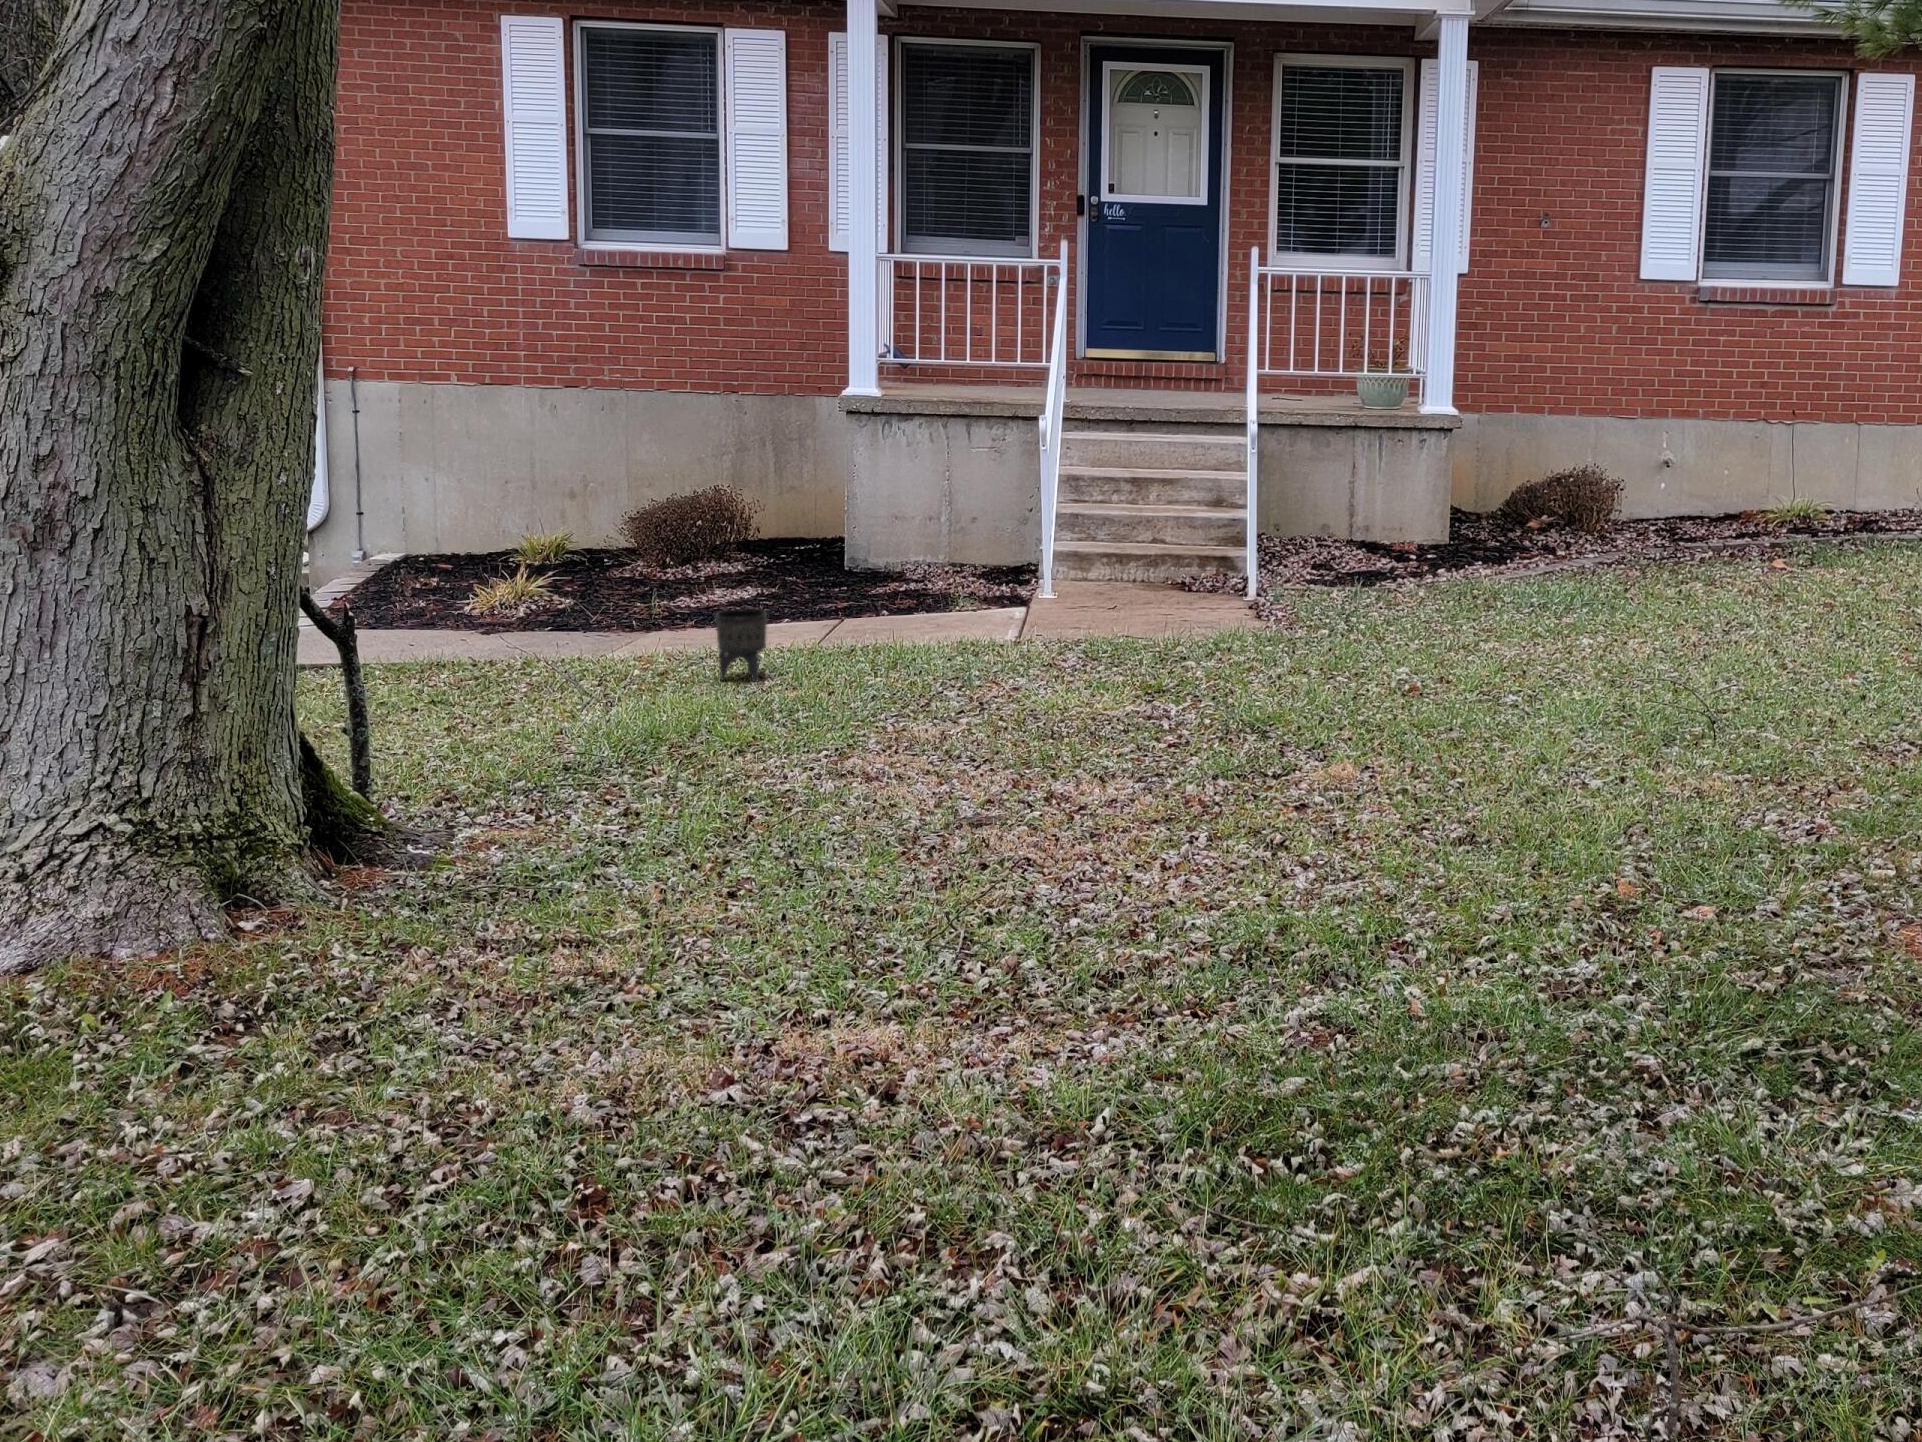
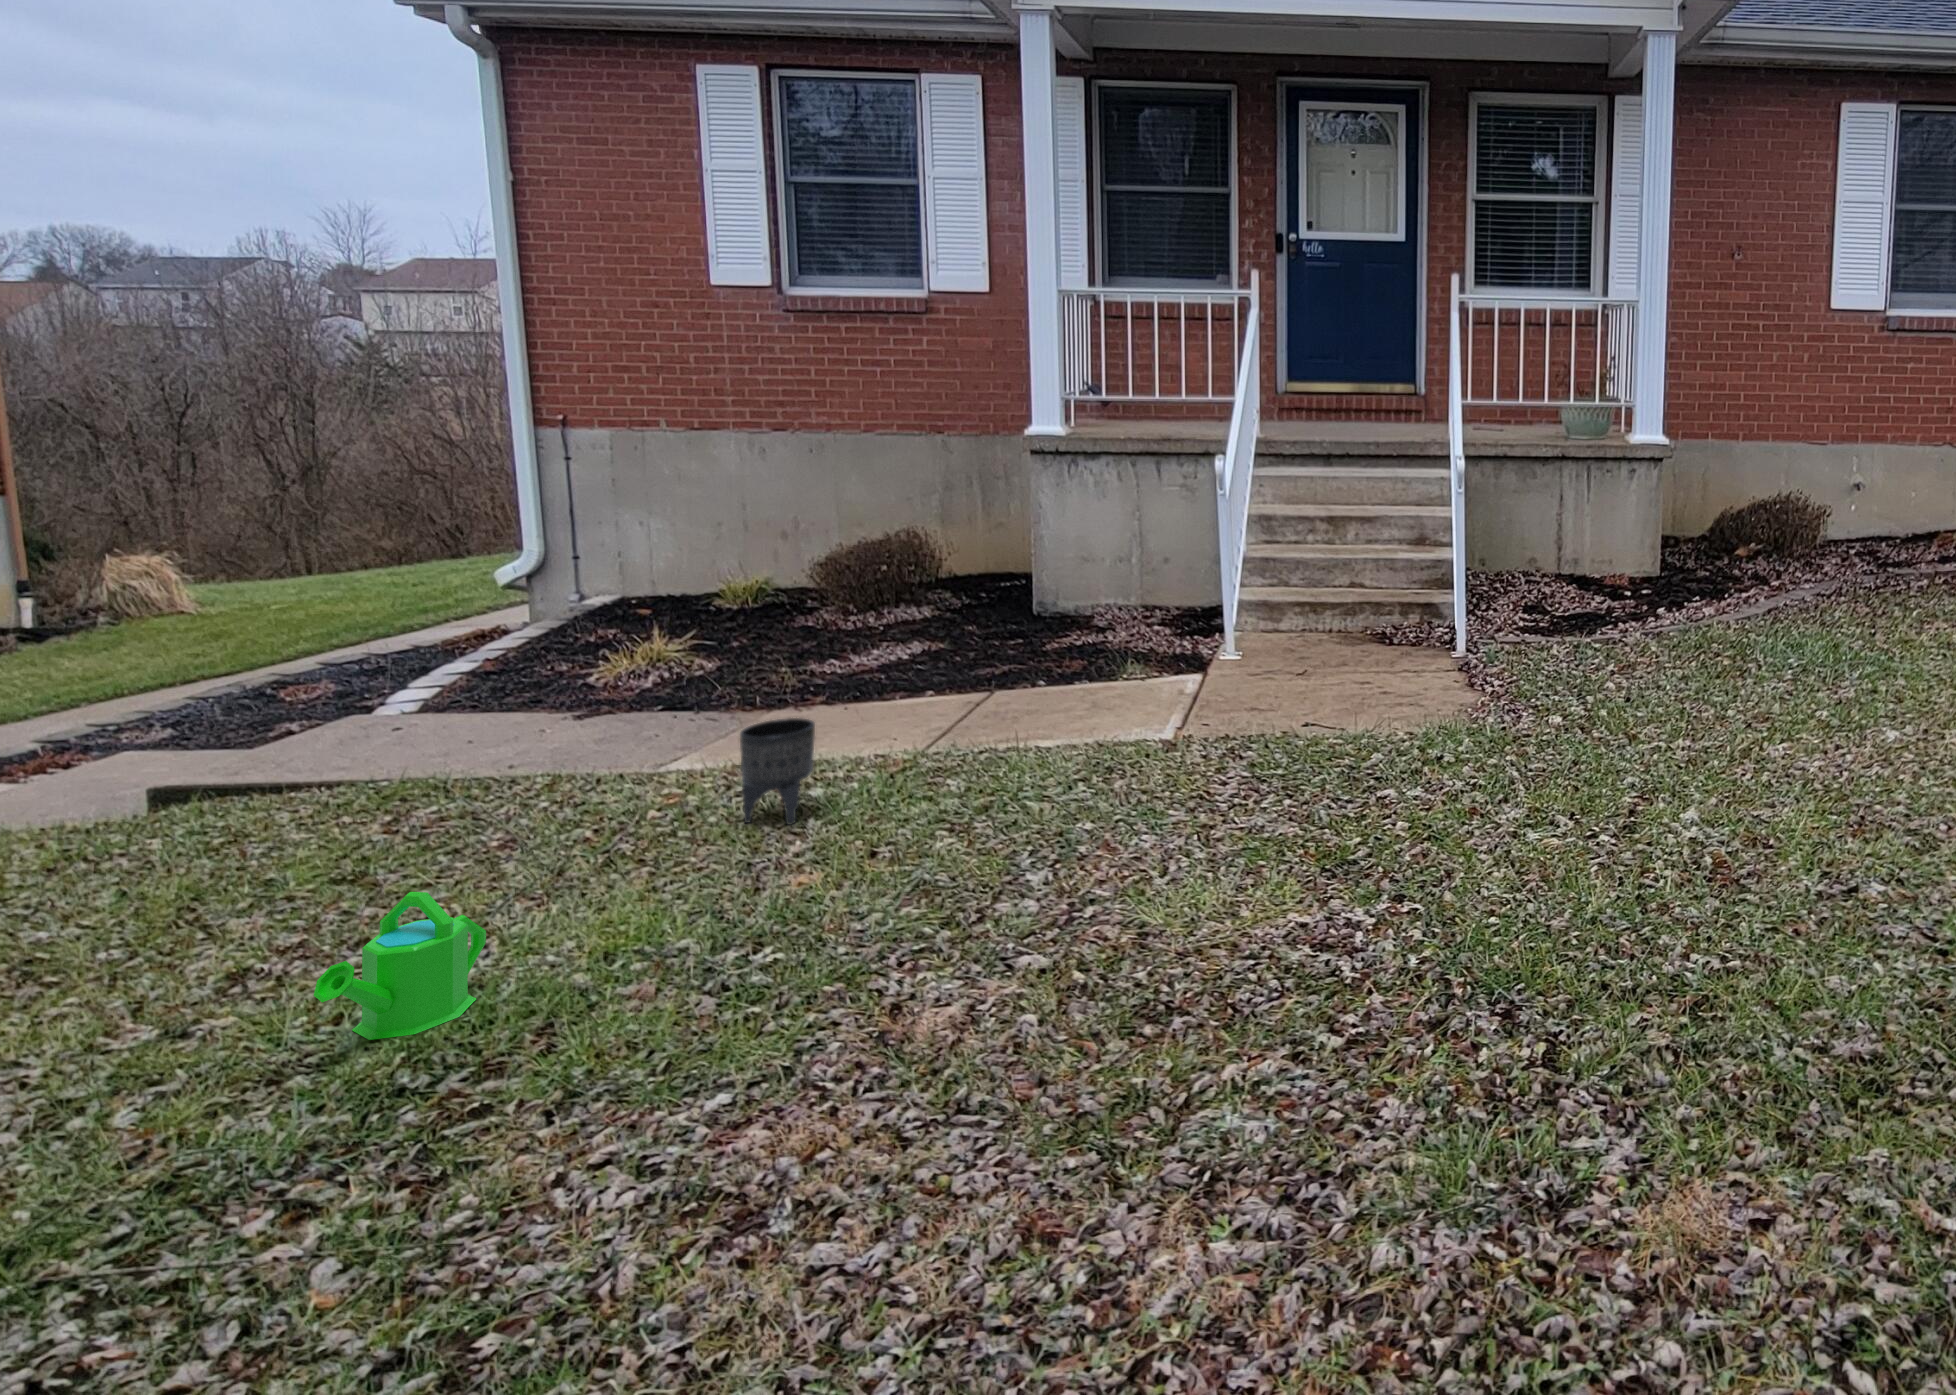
watering can: none [560,677,630,759] -> present [314,892,486,1040]

